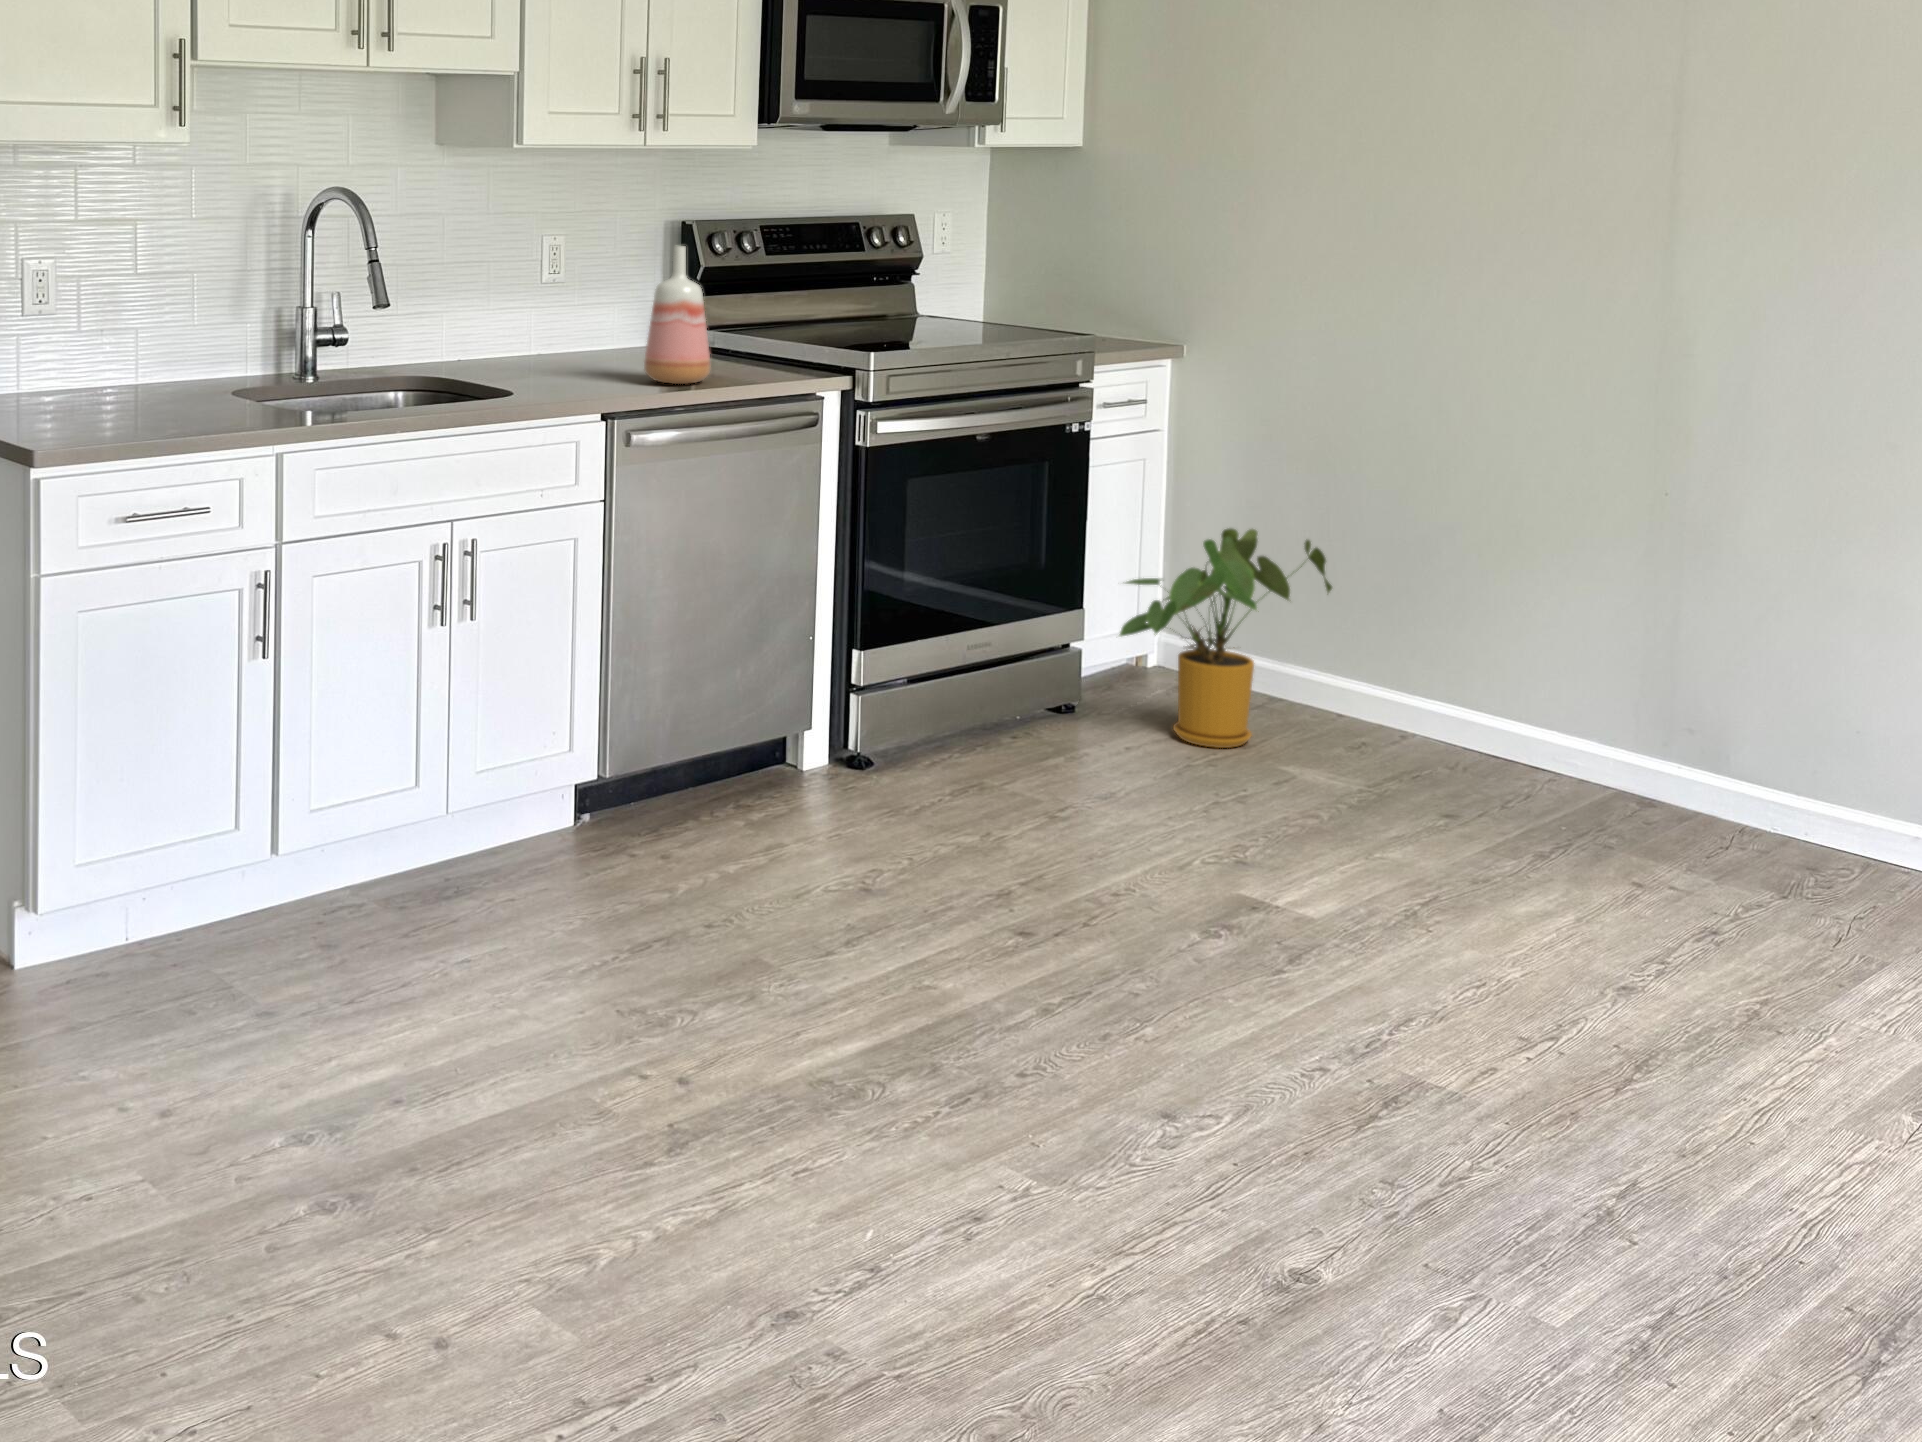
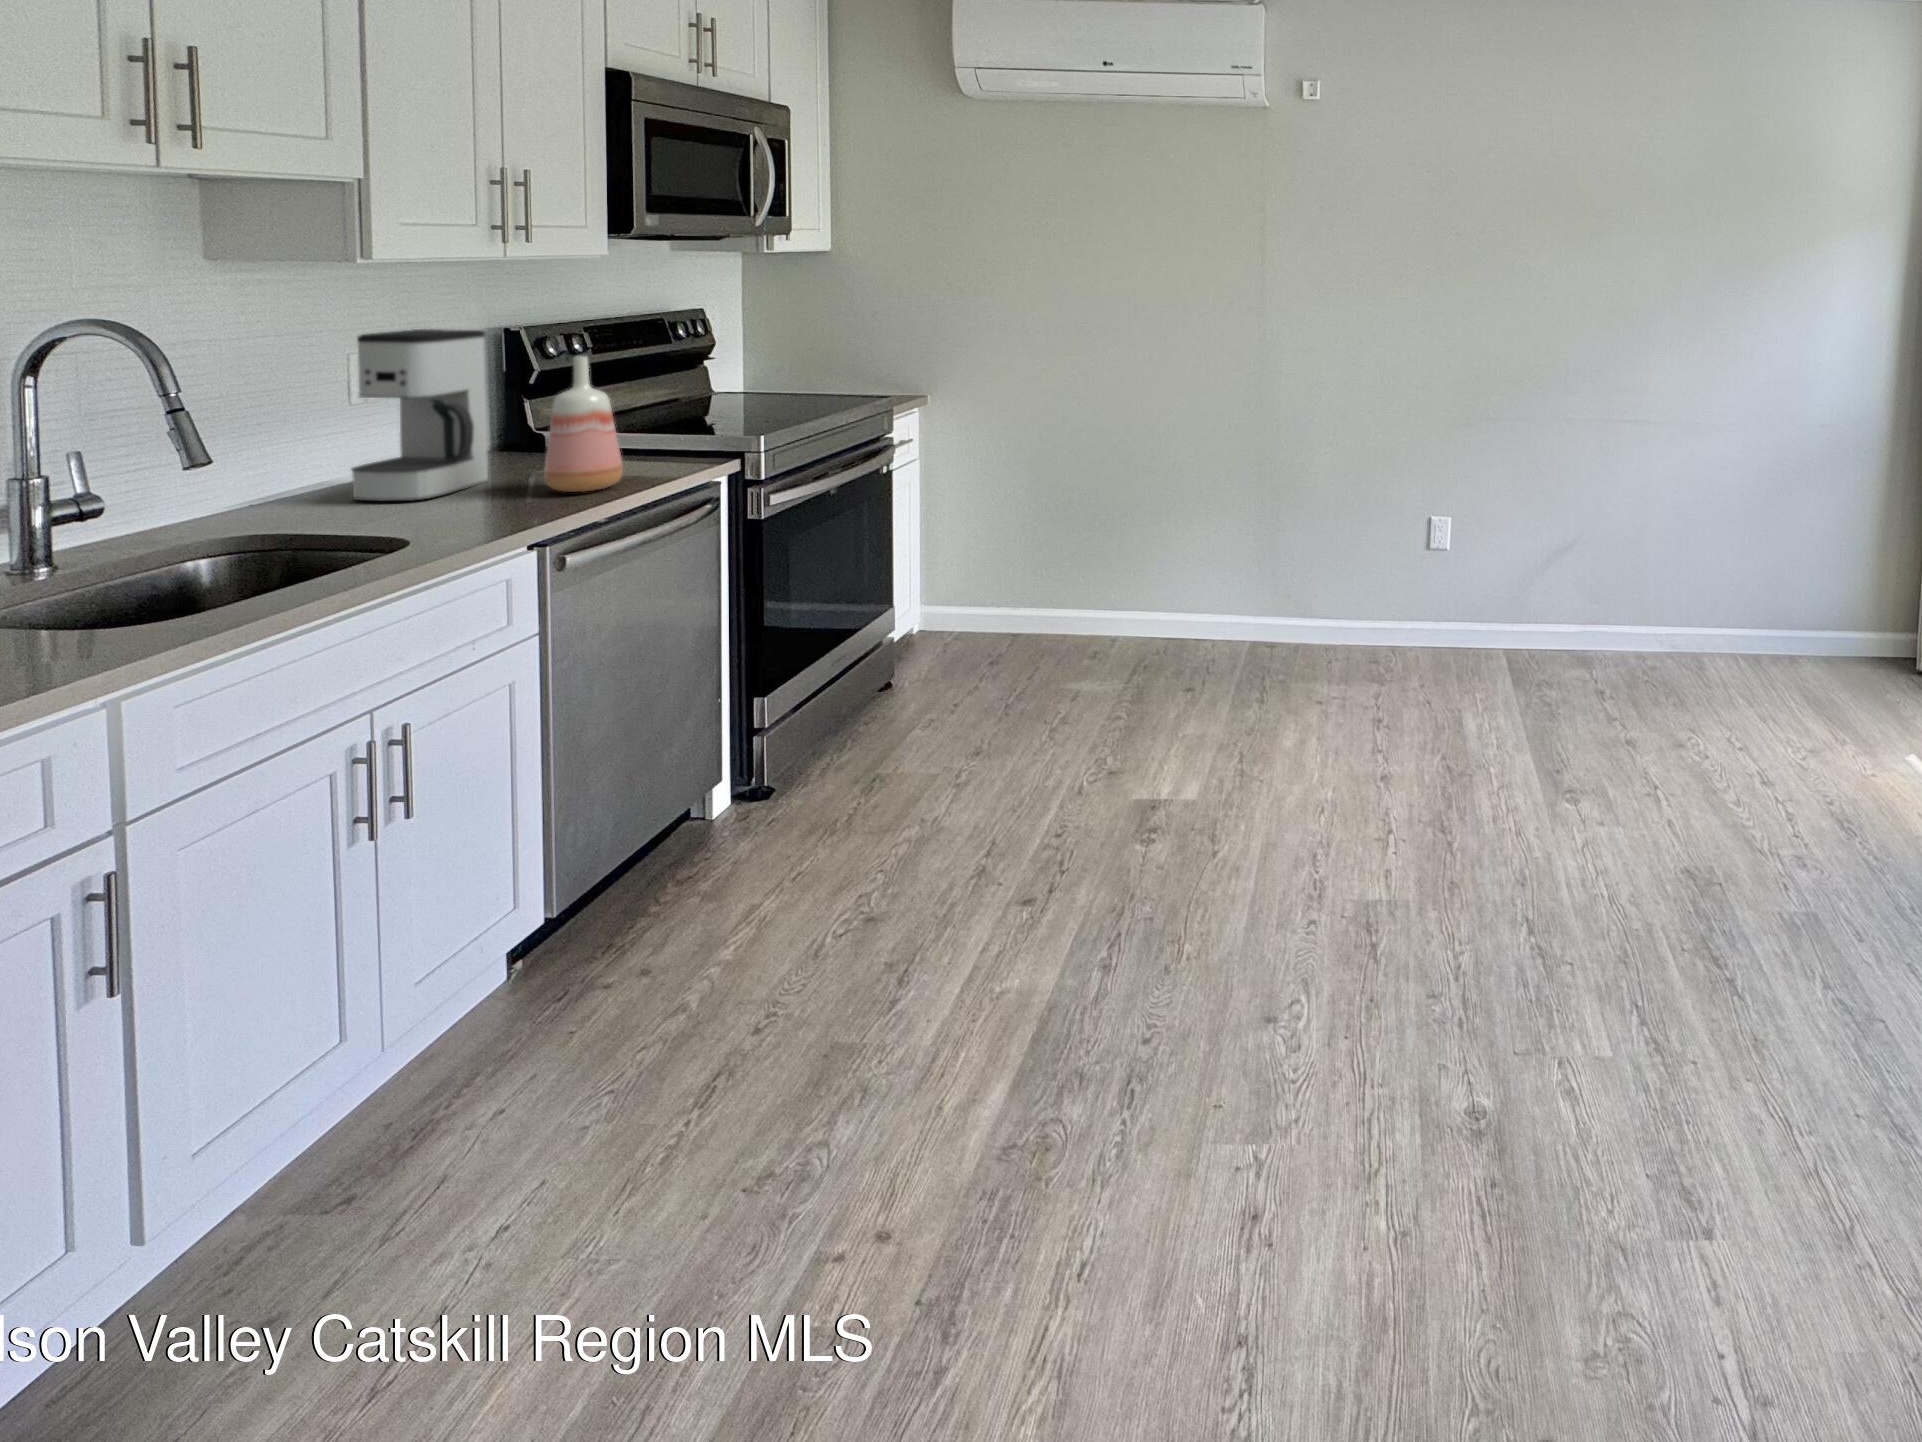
coffee maker: none [517,213,625,374] -> present [352,329,488,501]
house plant: present [1120,528,1332,748] -> none [923,516,1061,678]

